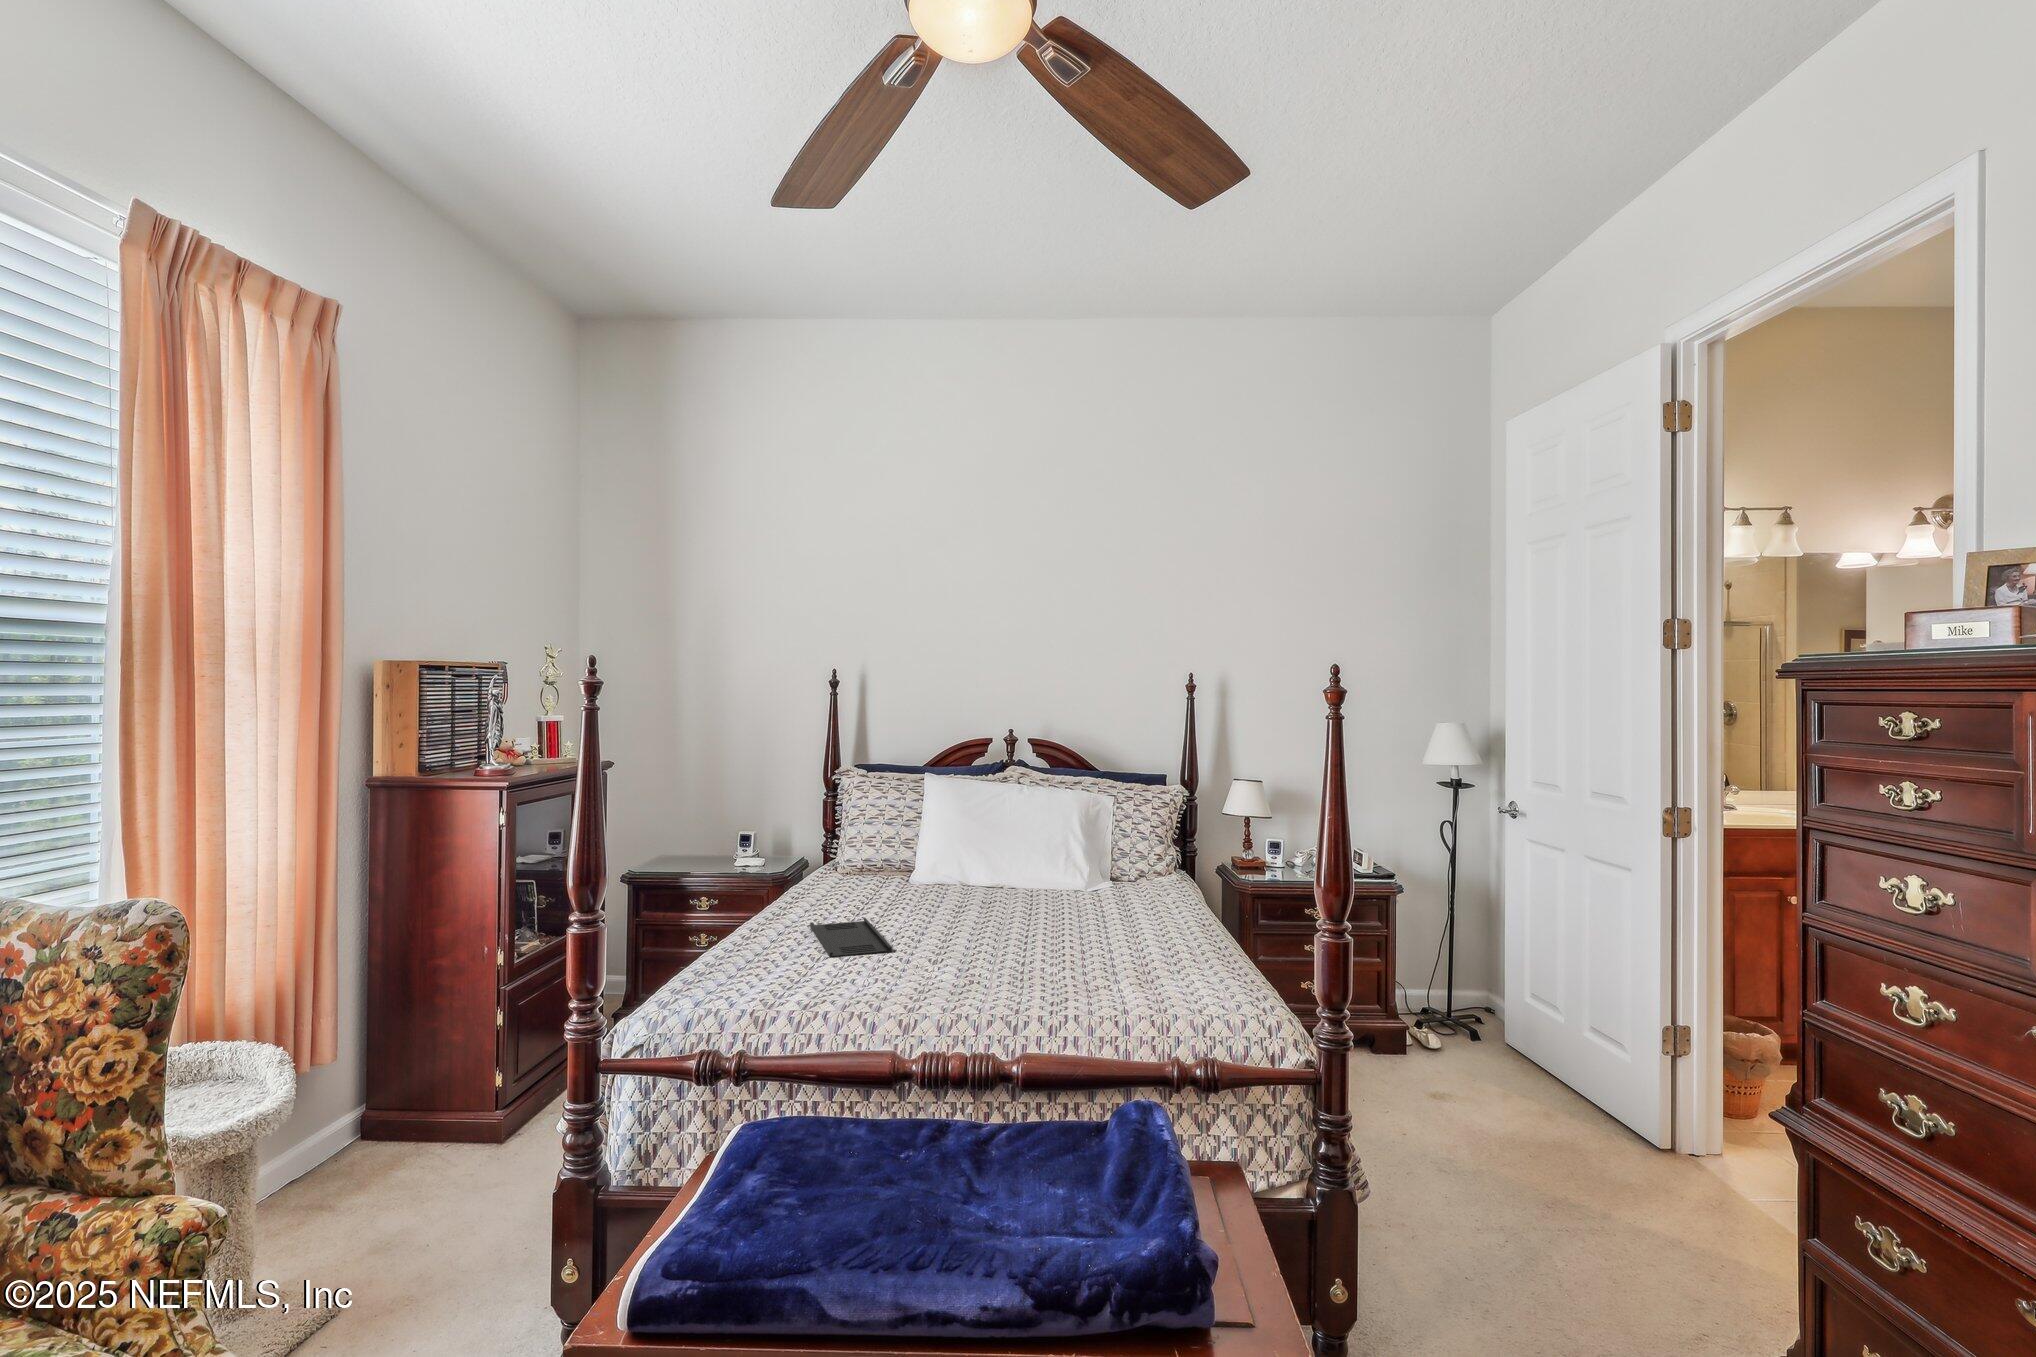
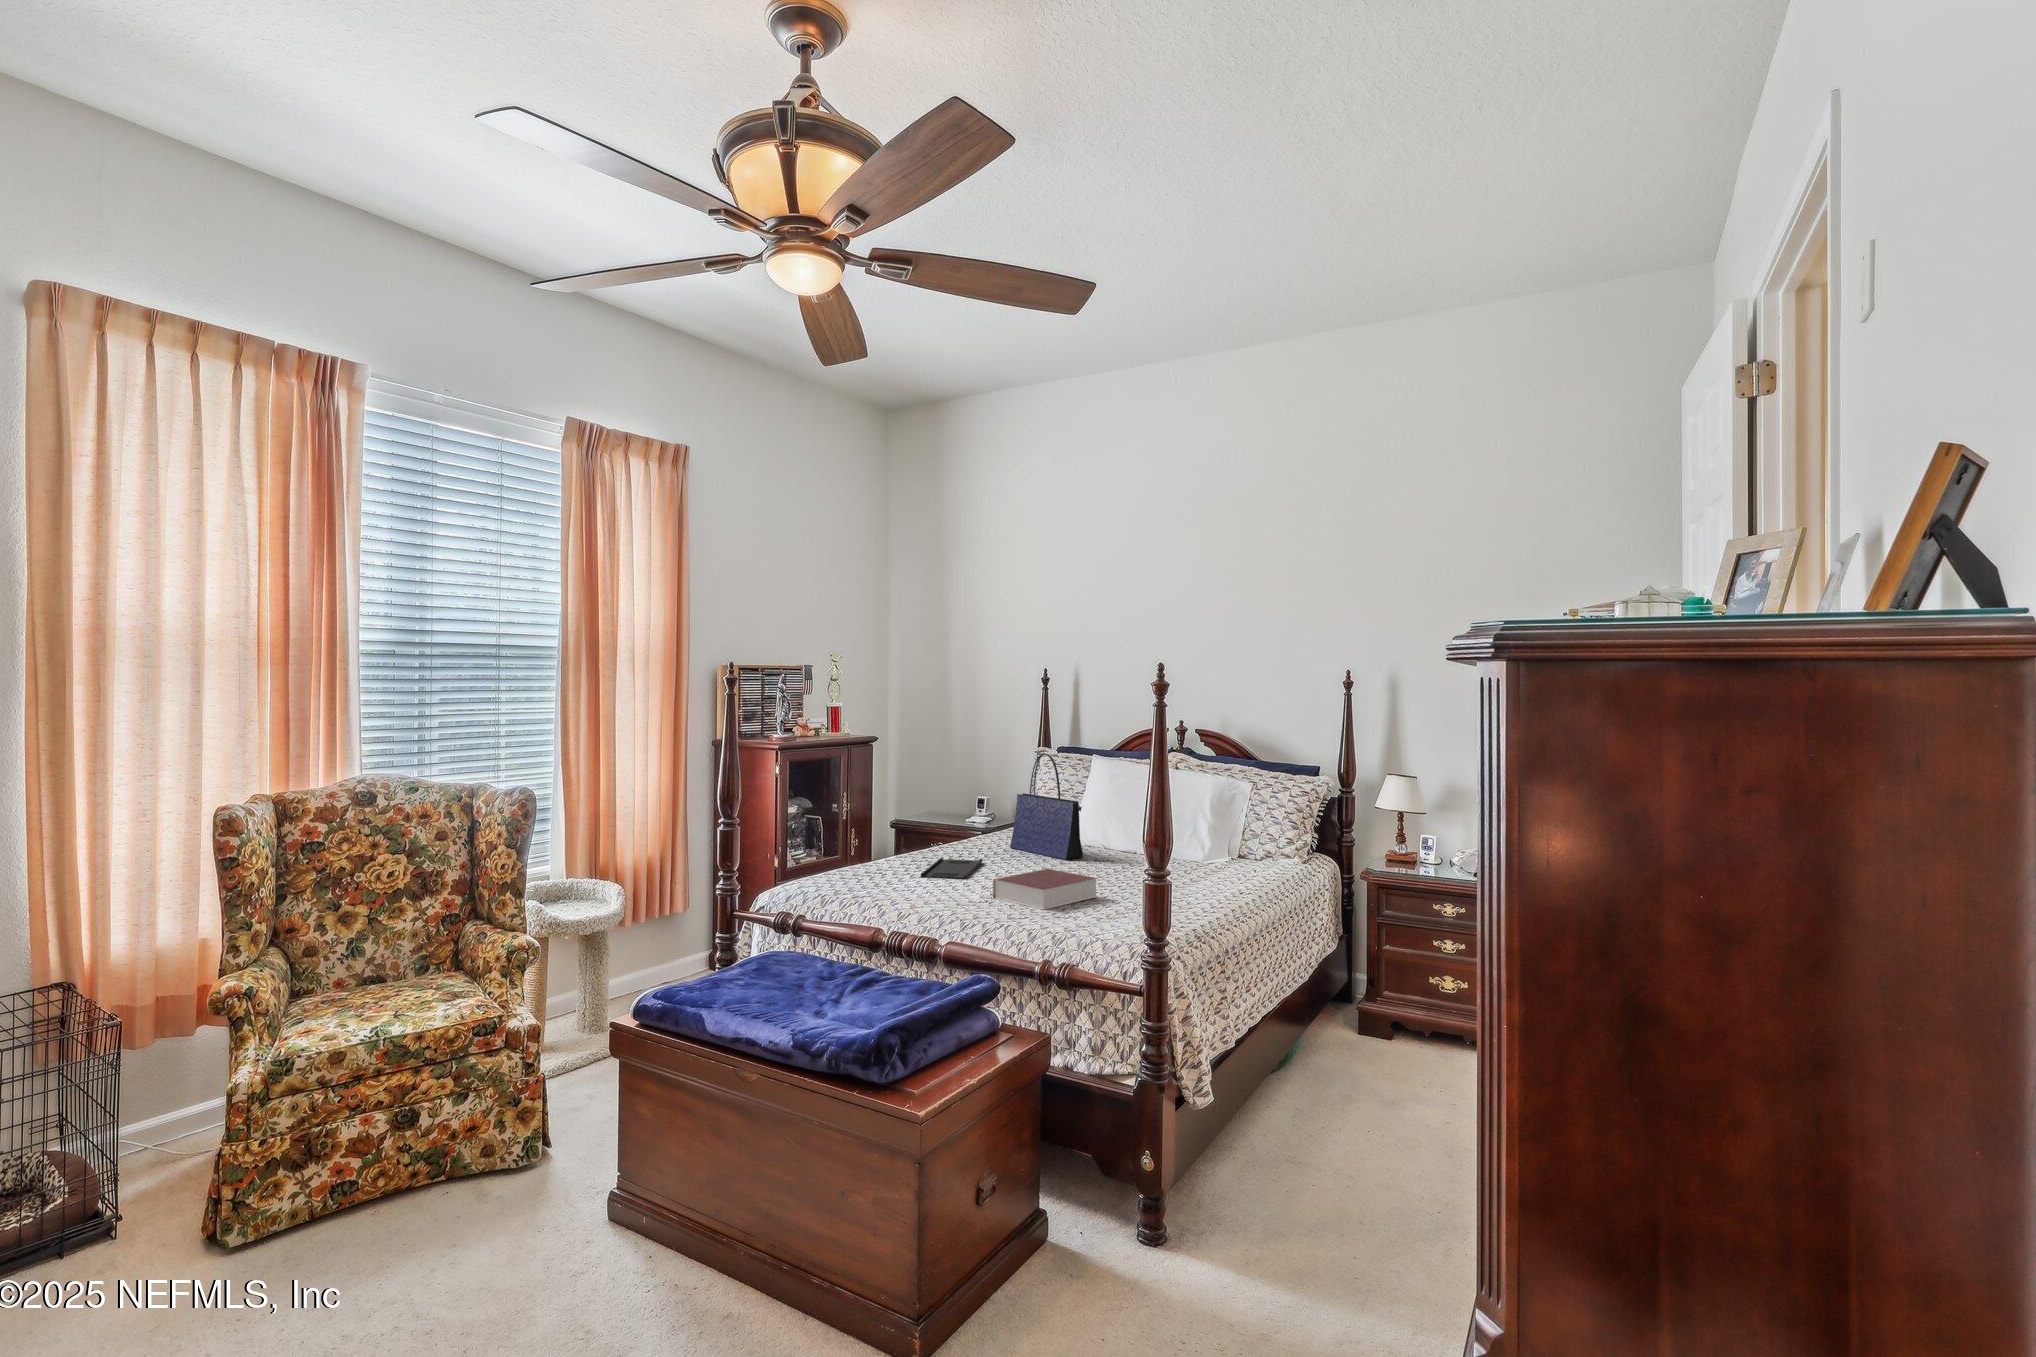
tote bag: none [856,774,970,907] -> present [1010,754,1083,860]
book: none [979,926,1091,985] -> present [993,869,1098,910]

